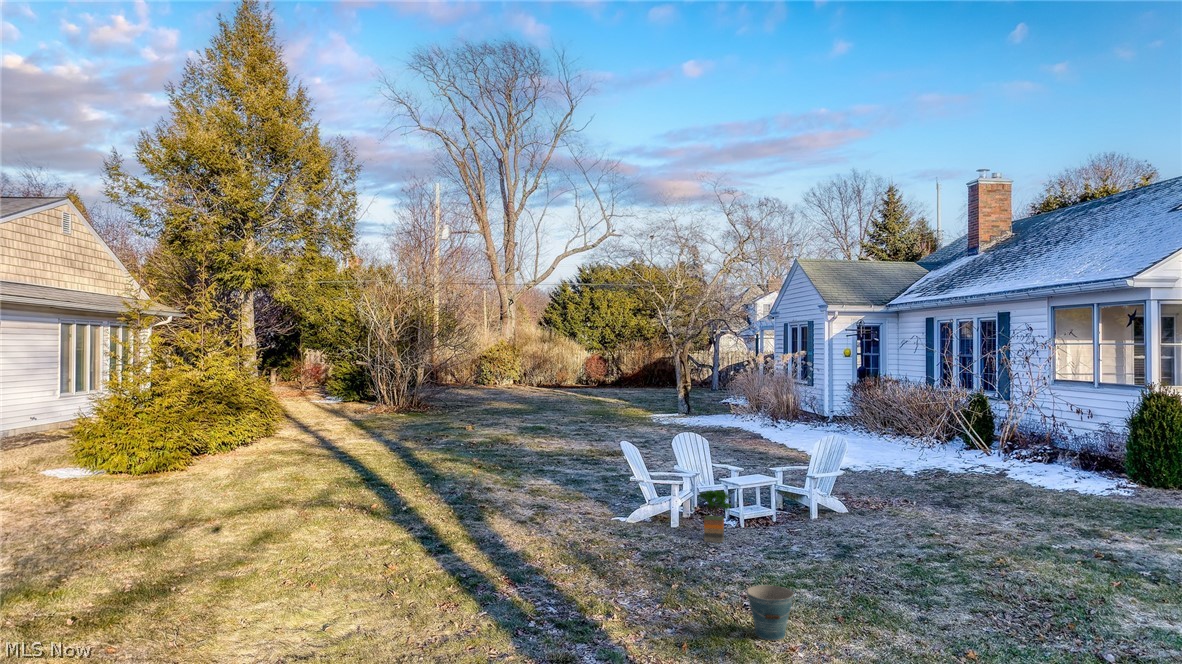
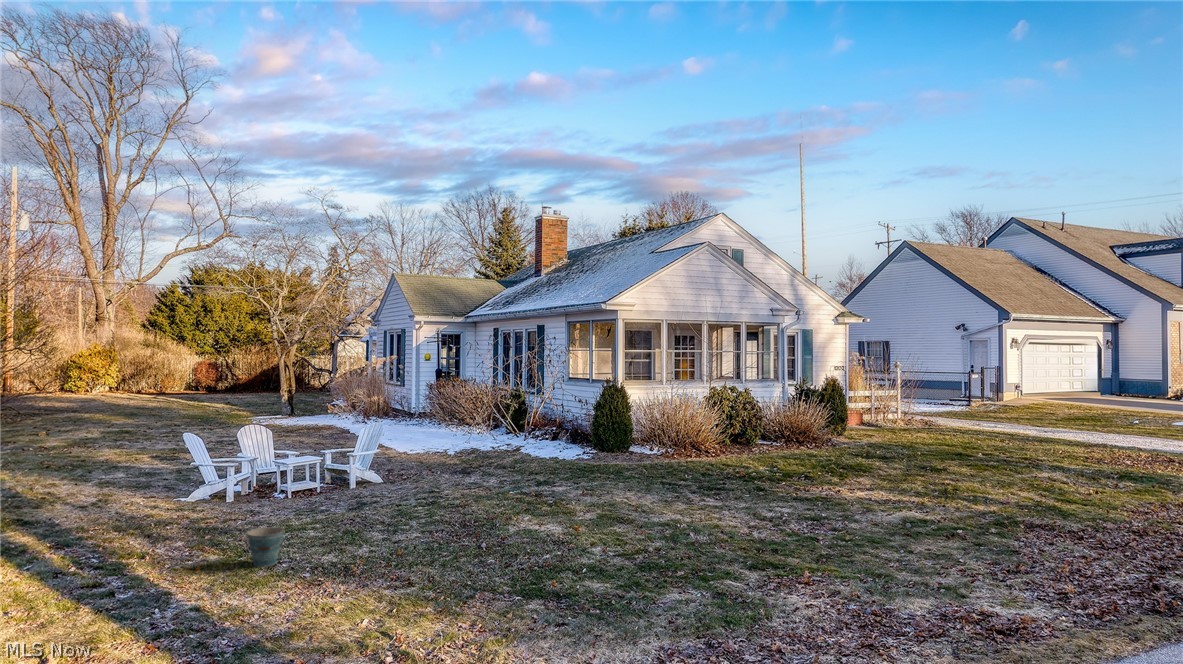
potted tree: present [699,490,732,543] -> none [243,467,273,510]

